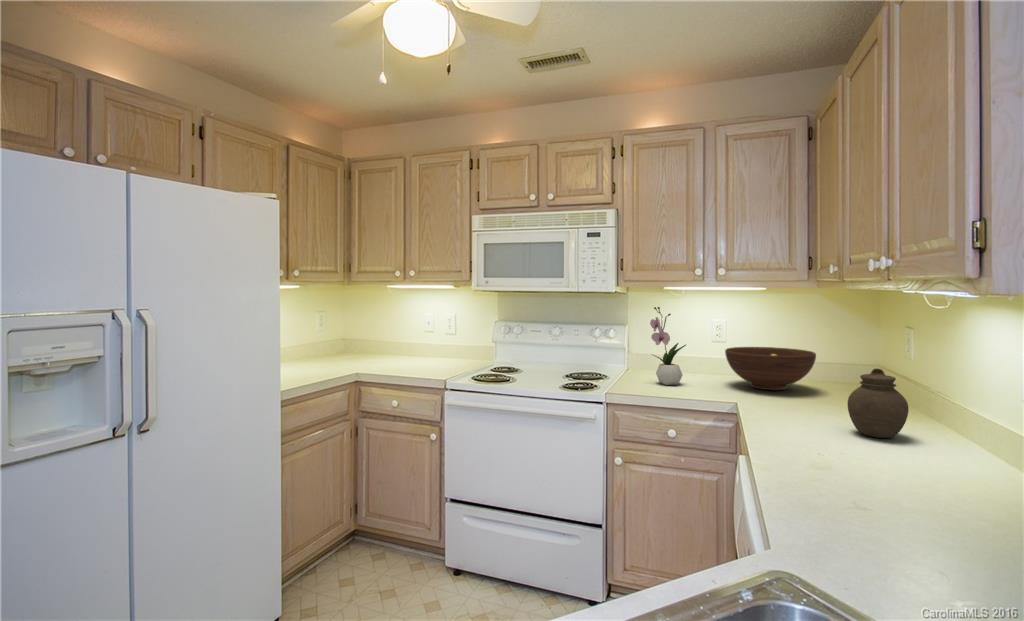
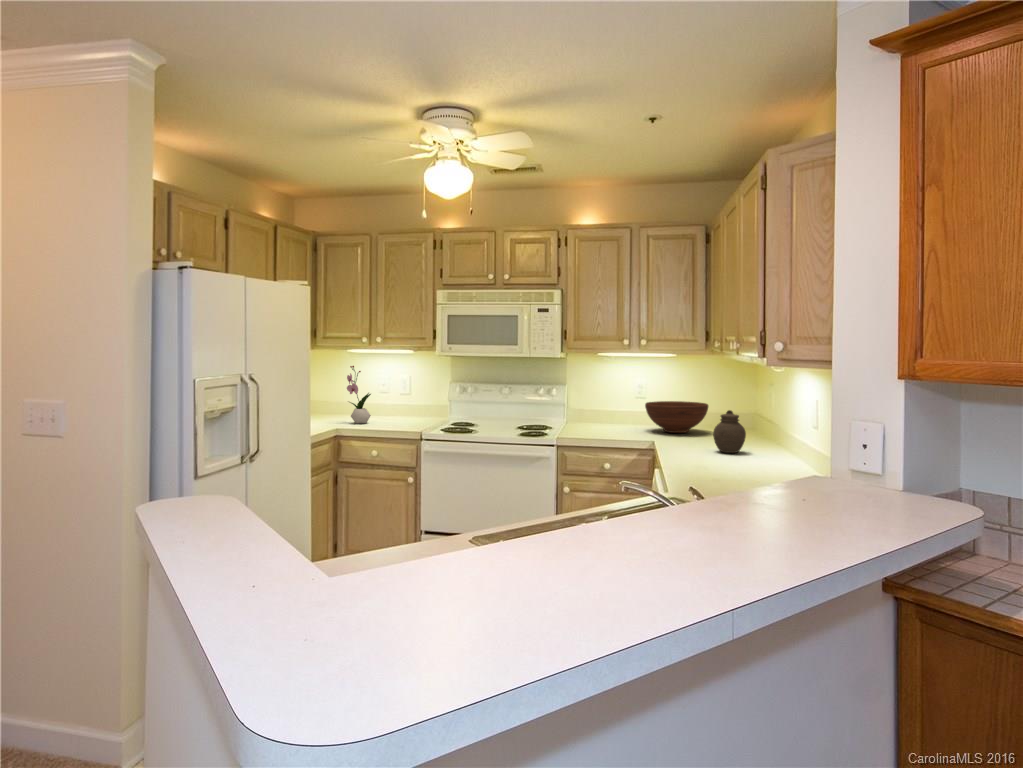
flower arrangement: present [650,307,686,385] -> present [347,366,371,424]

